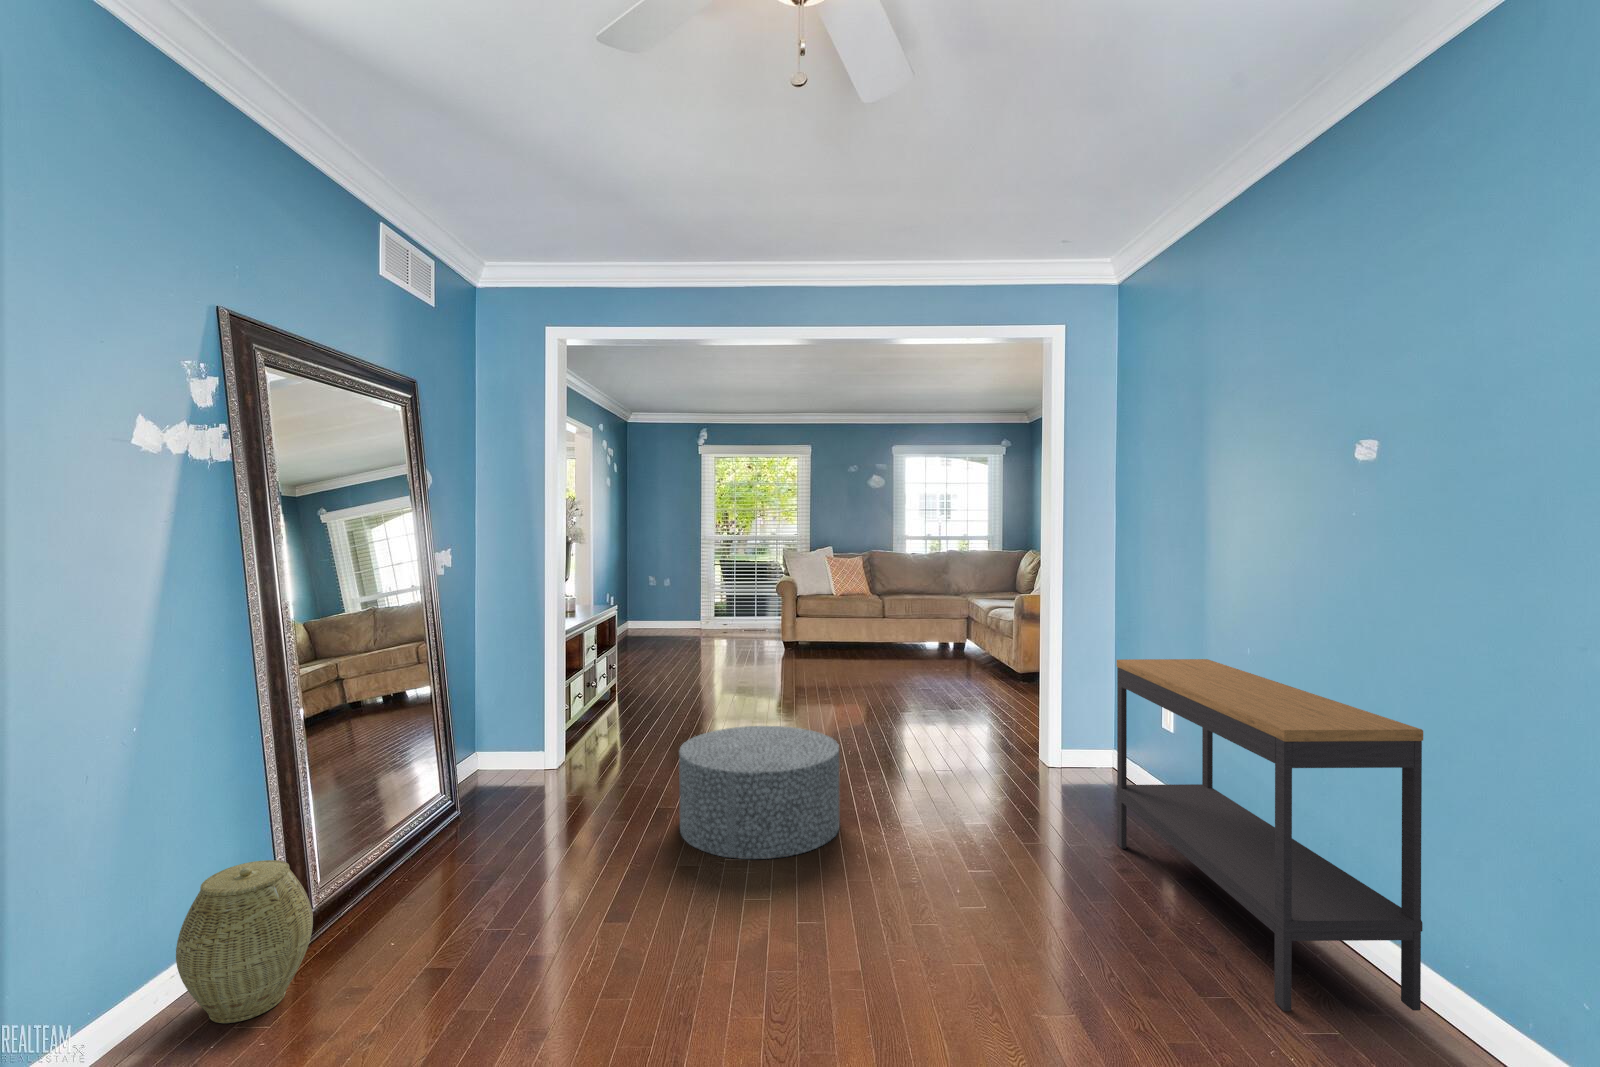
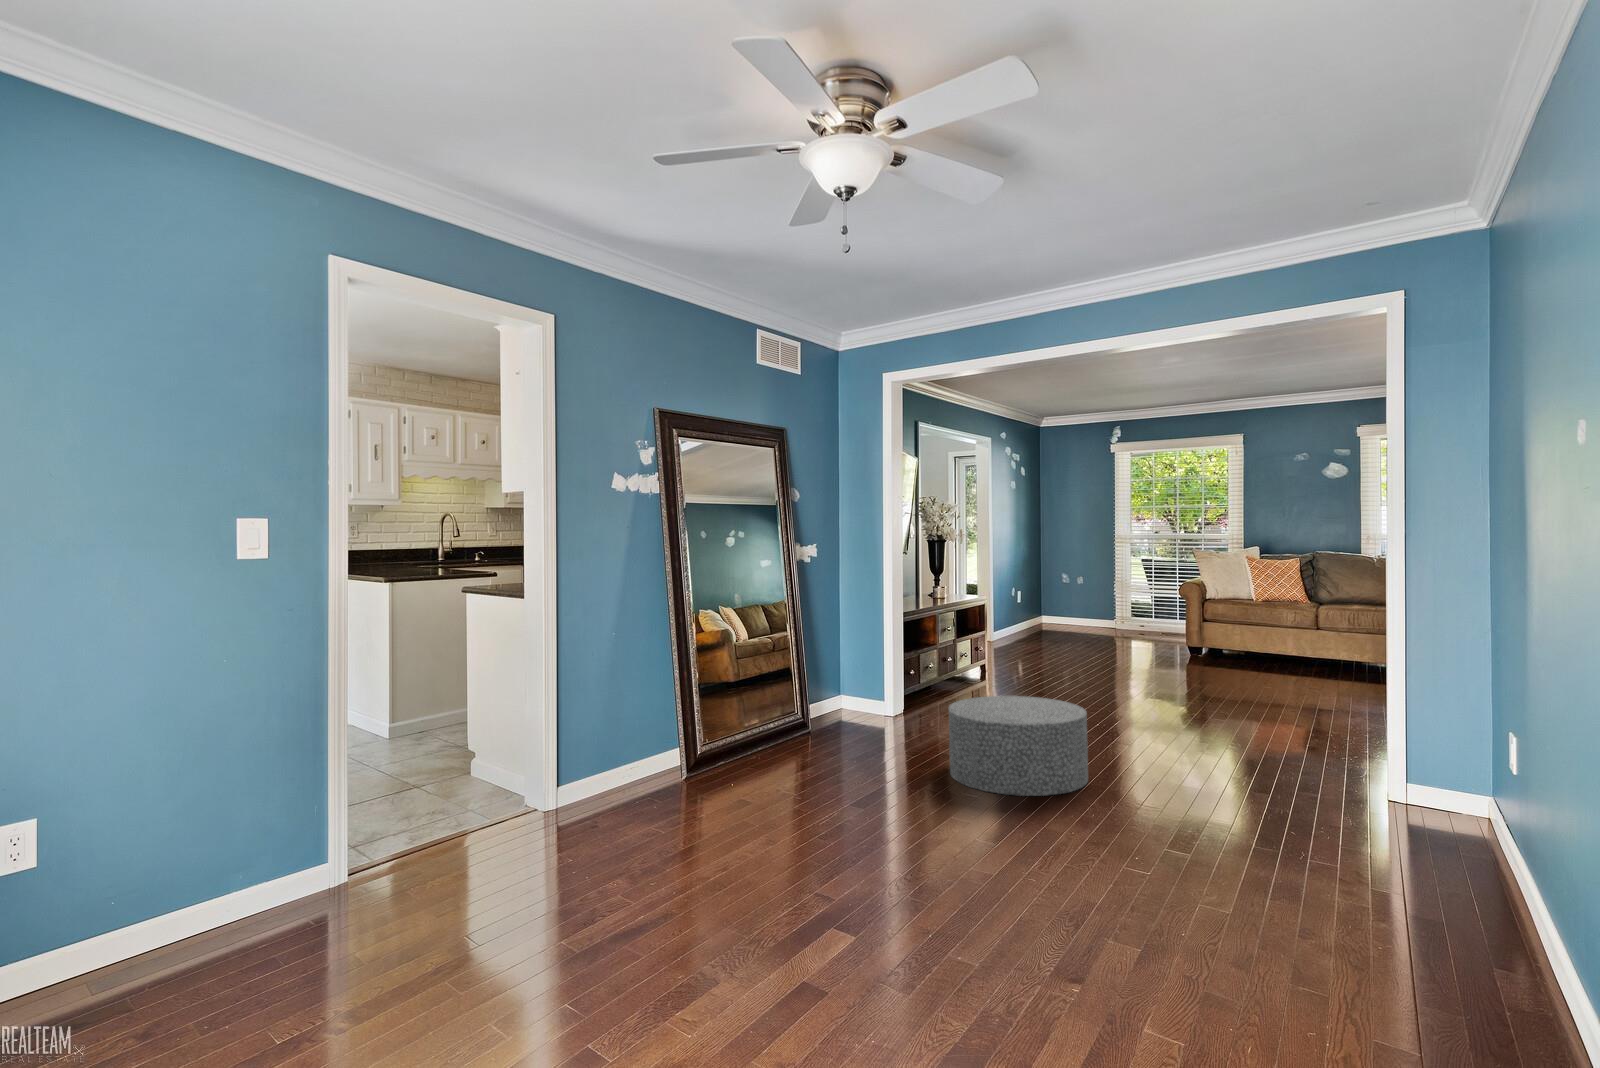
console table: present [1117,659,1423,1011] -> none [1350,655,1529,1011]
woven basket: present [176,860,313,1023] -> none [631,720,692,801]

